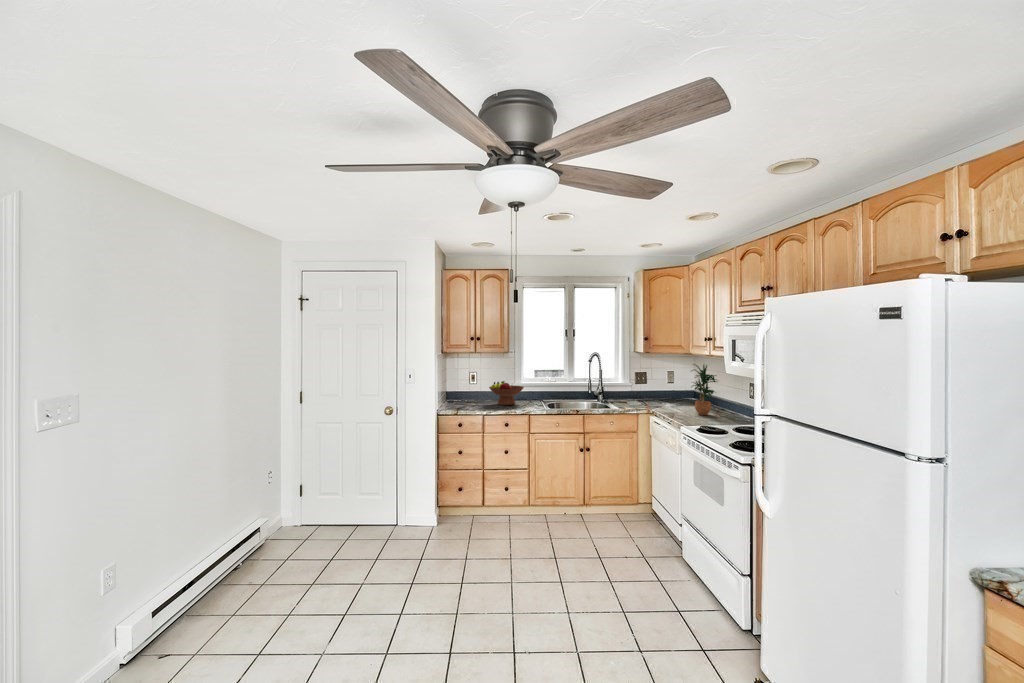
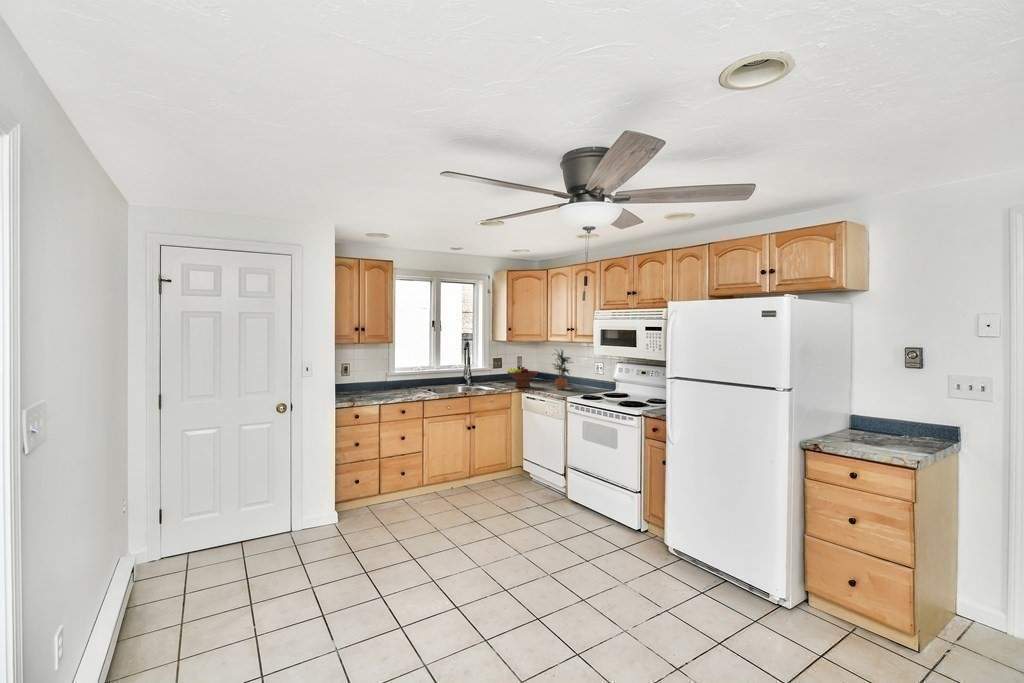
fruit bowl: present [489,381,524,405] -> present [508,367,538,387]

